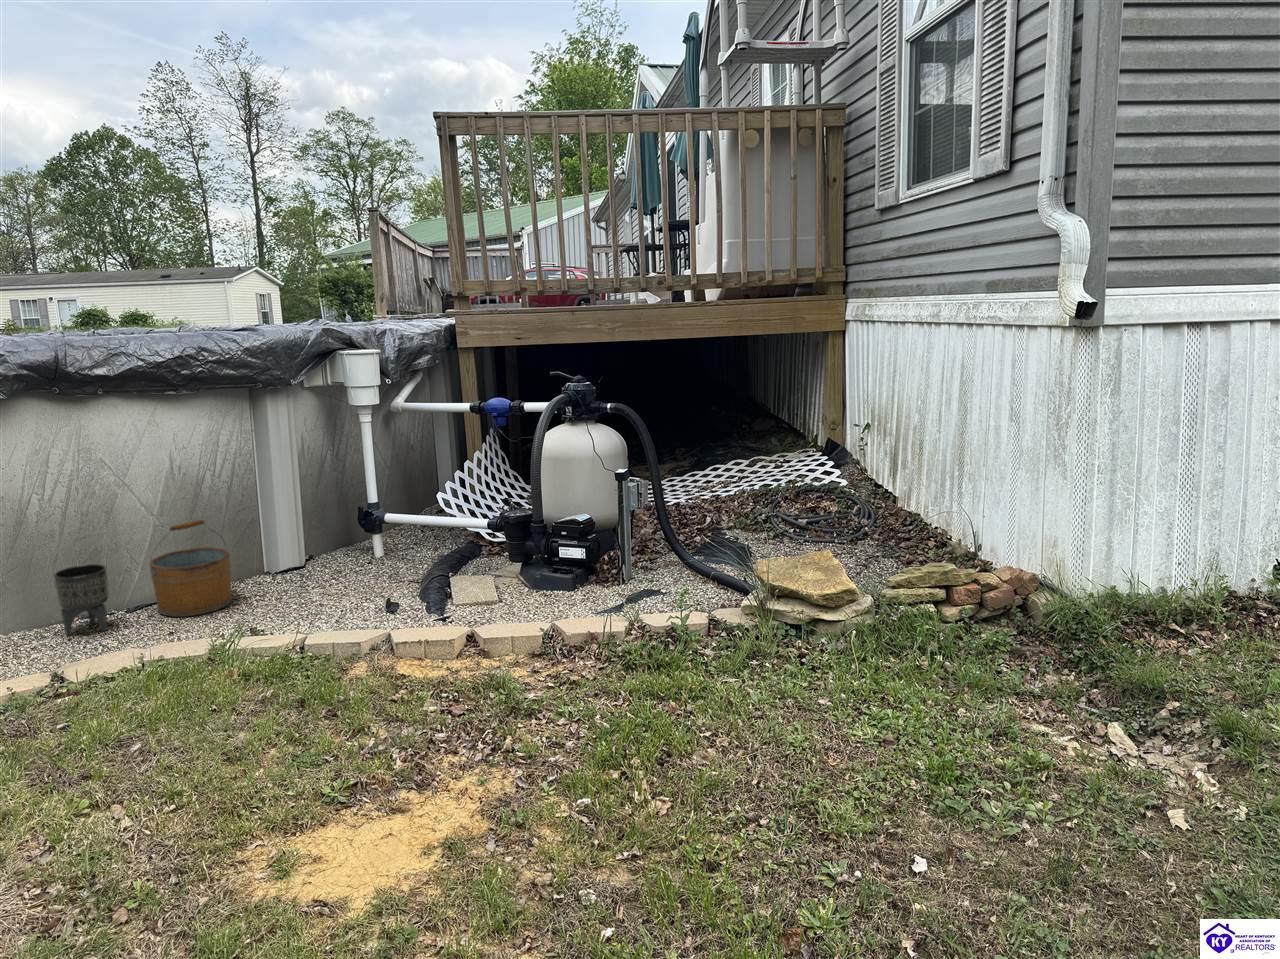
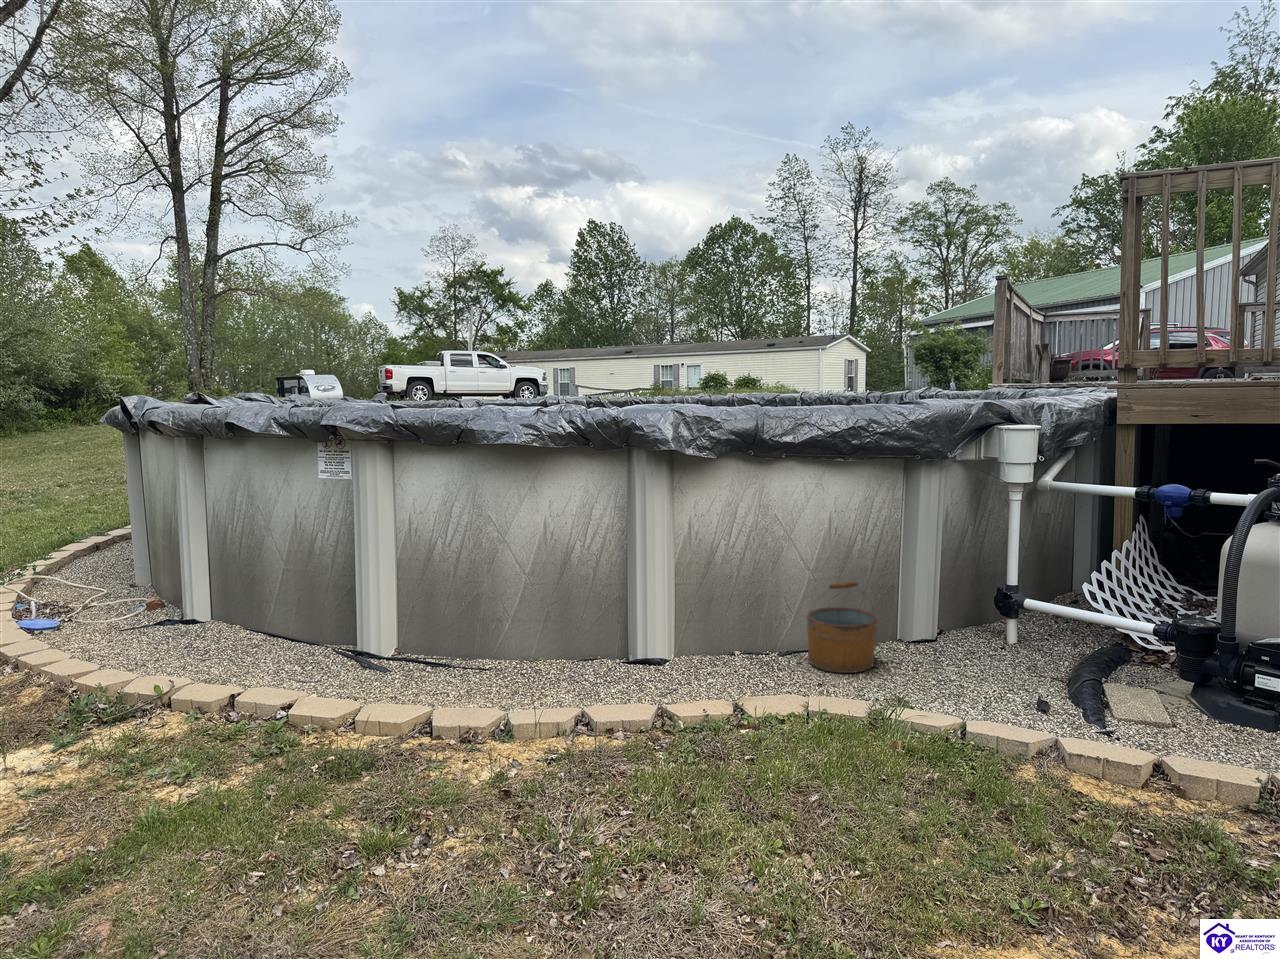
planter: present [53,564,109,635] -> none [733,608,775,672]

